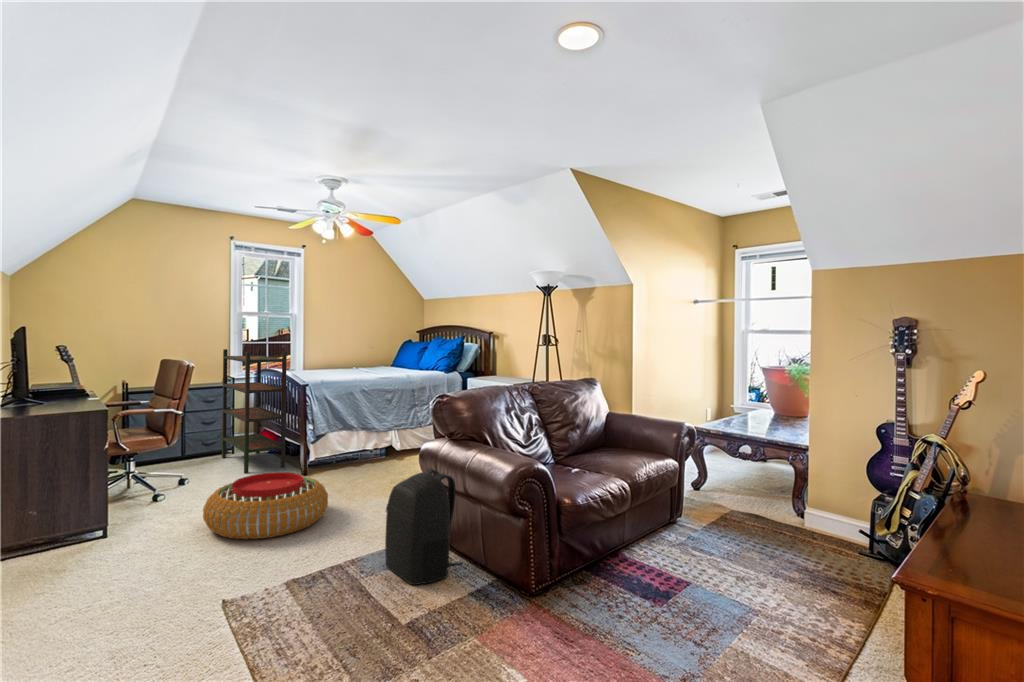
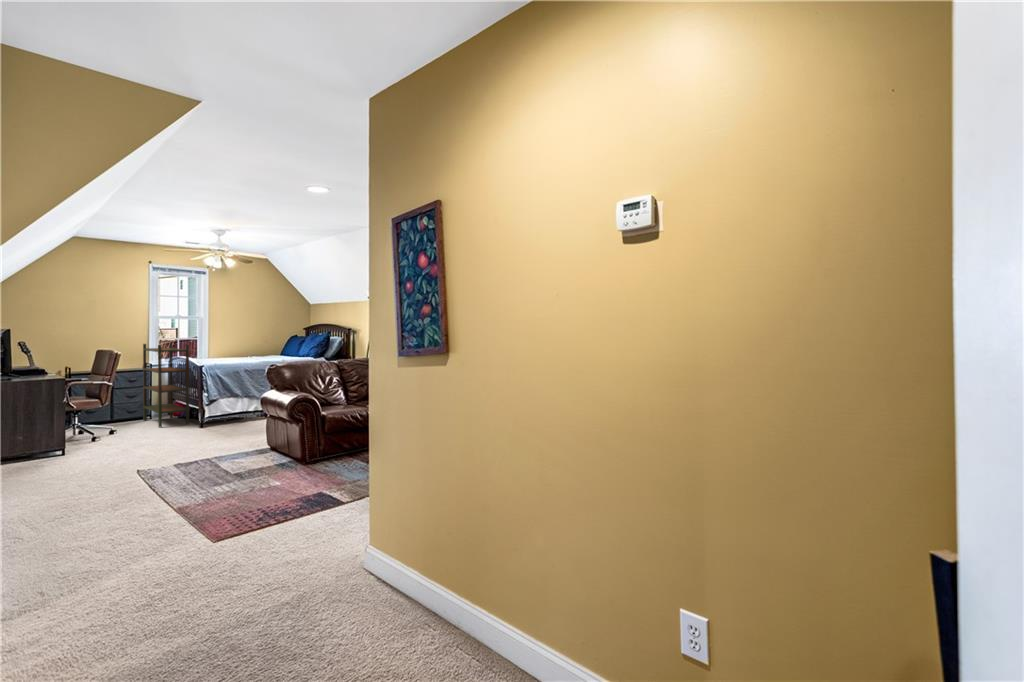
backpack: present [385,468,462,585] -> none [232,405,279,465]
pouf: present [203,472,328,539] -> none [127,419,209,453]

